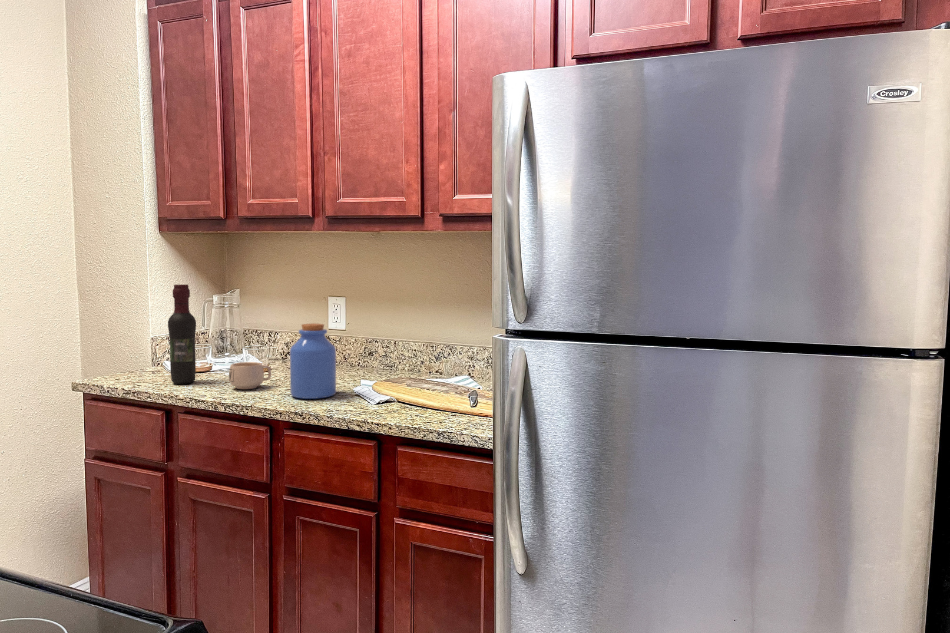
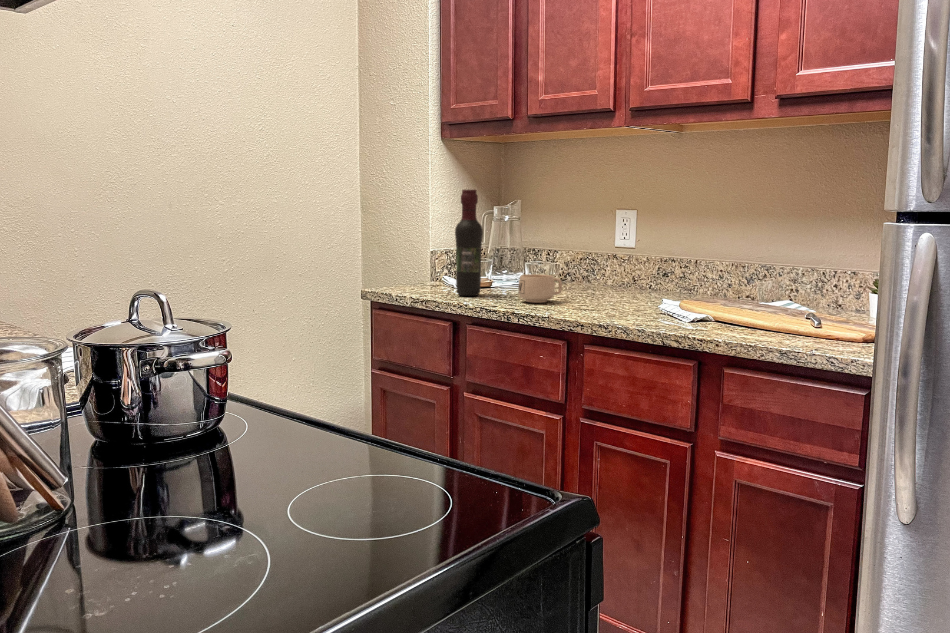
jar: present [290,323,336,399] -> none [588,230,641,313]

